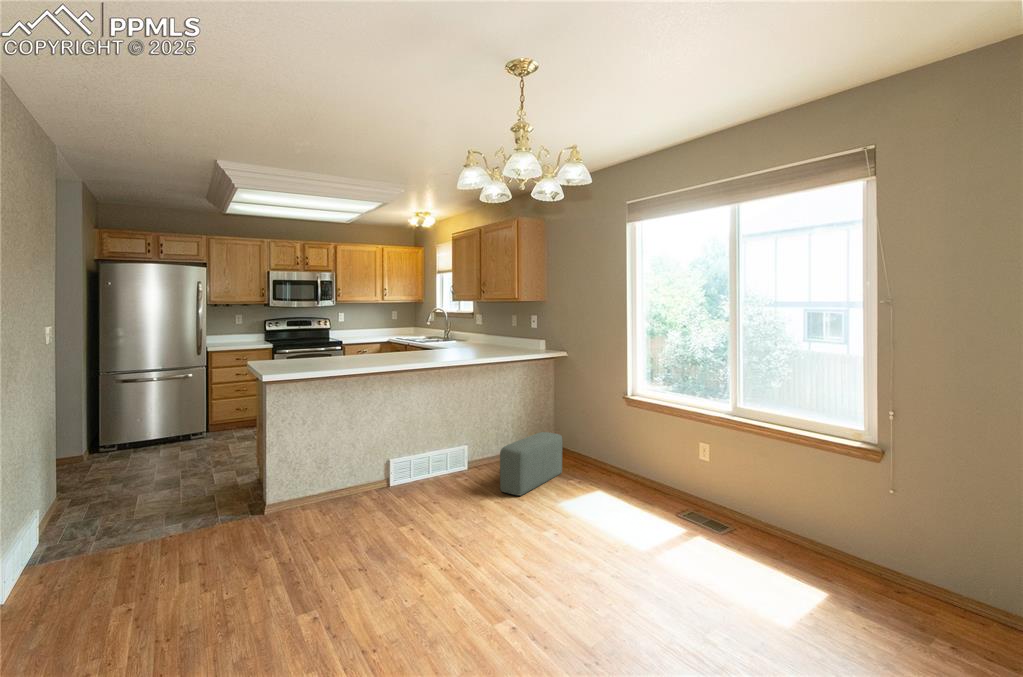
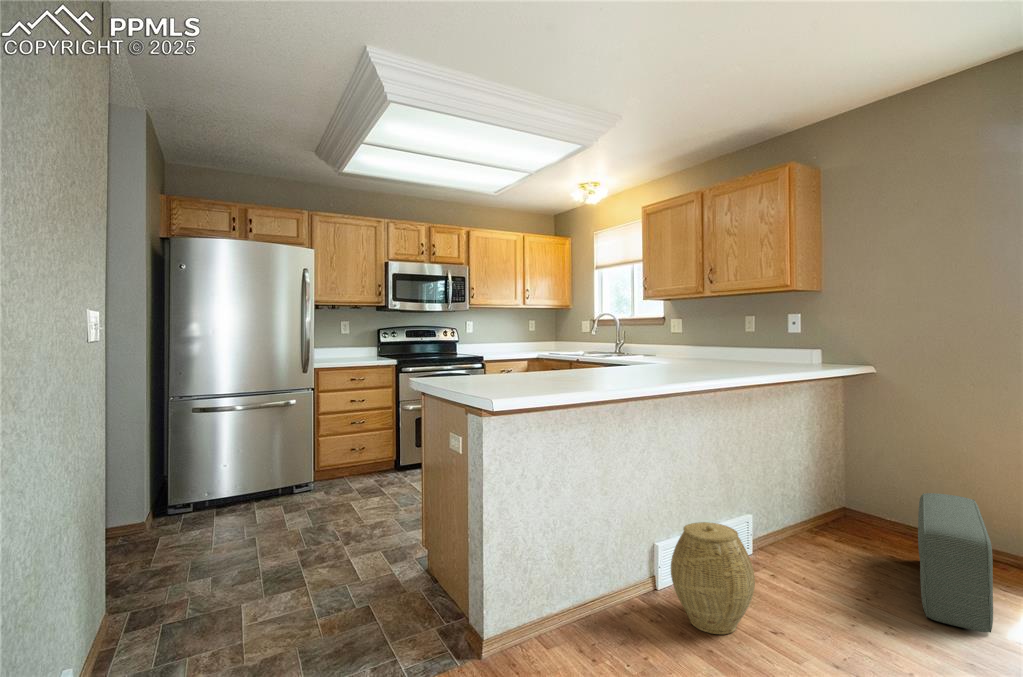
woven basket: none [372,446,412,499] -> present [671,522,755,634]

